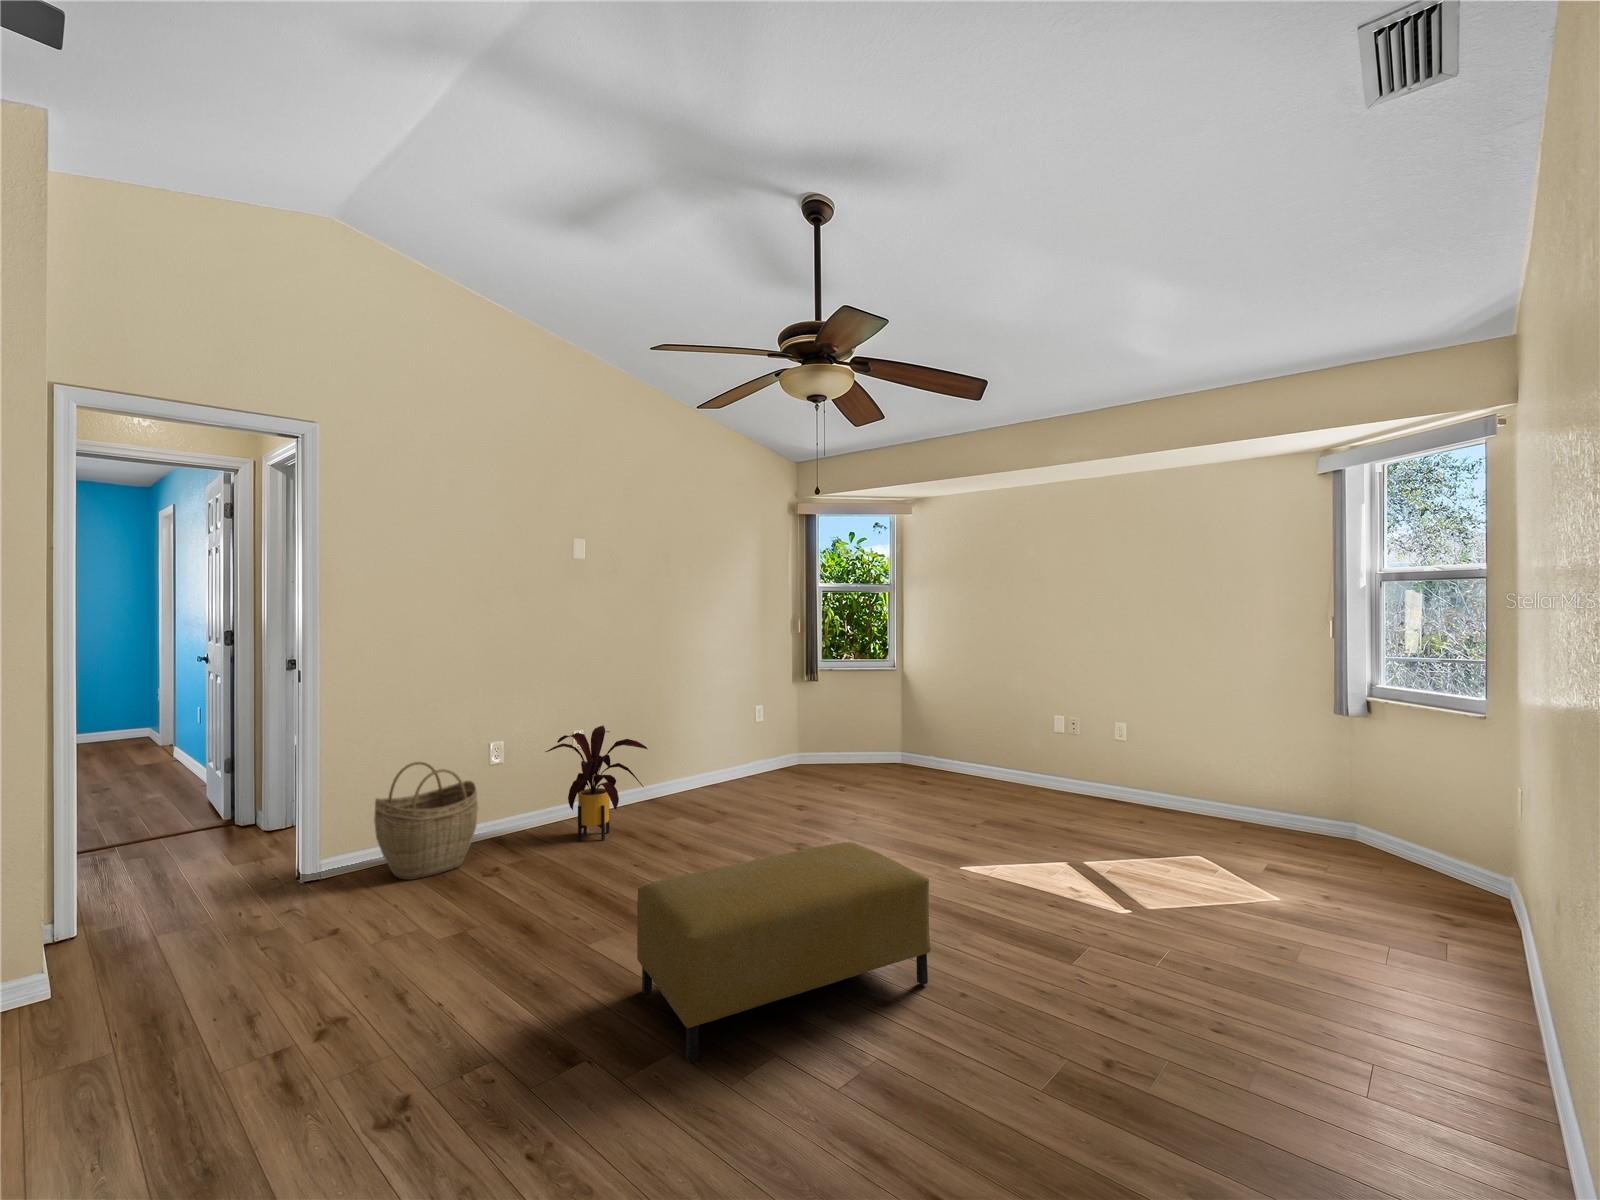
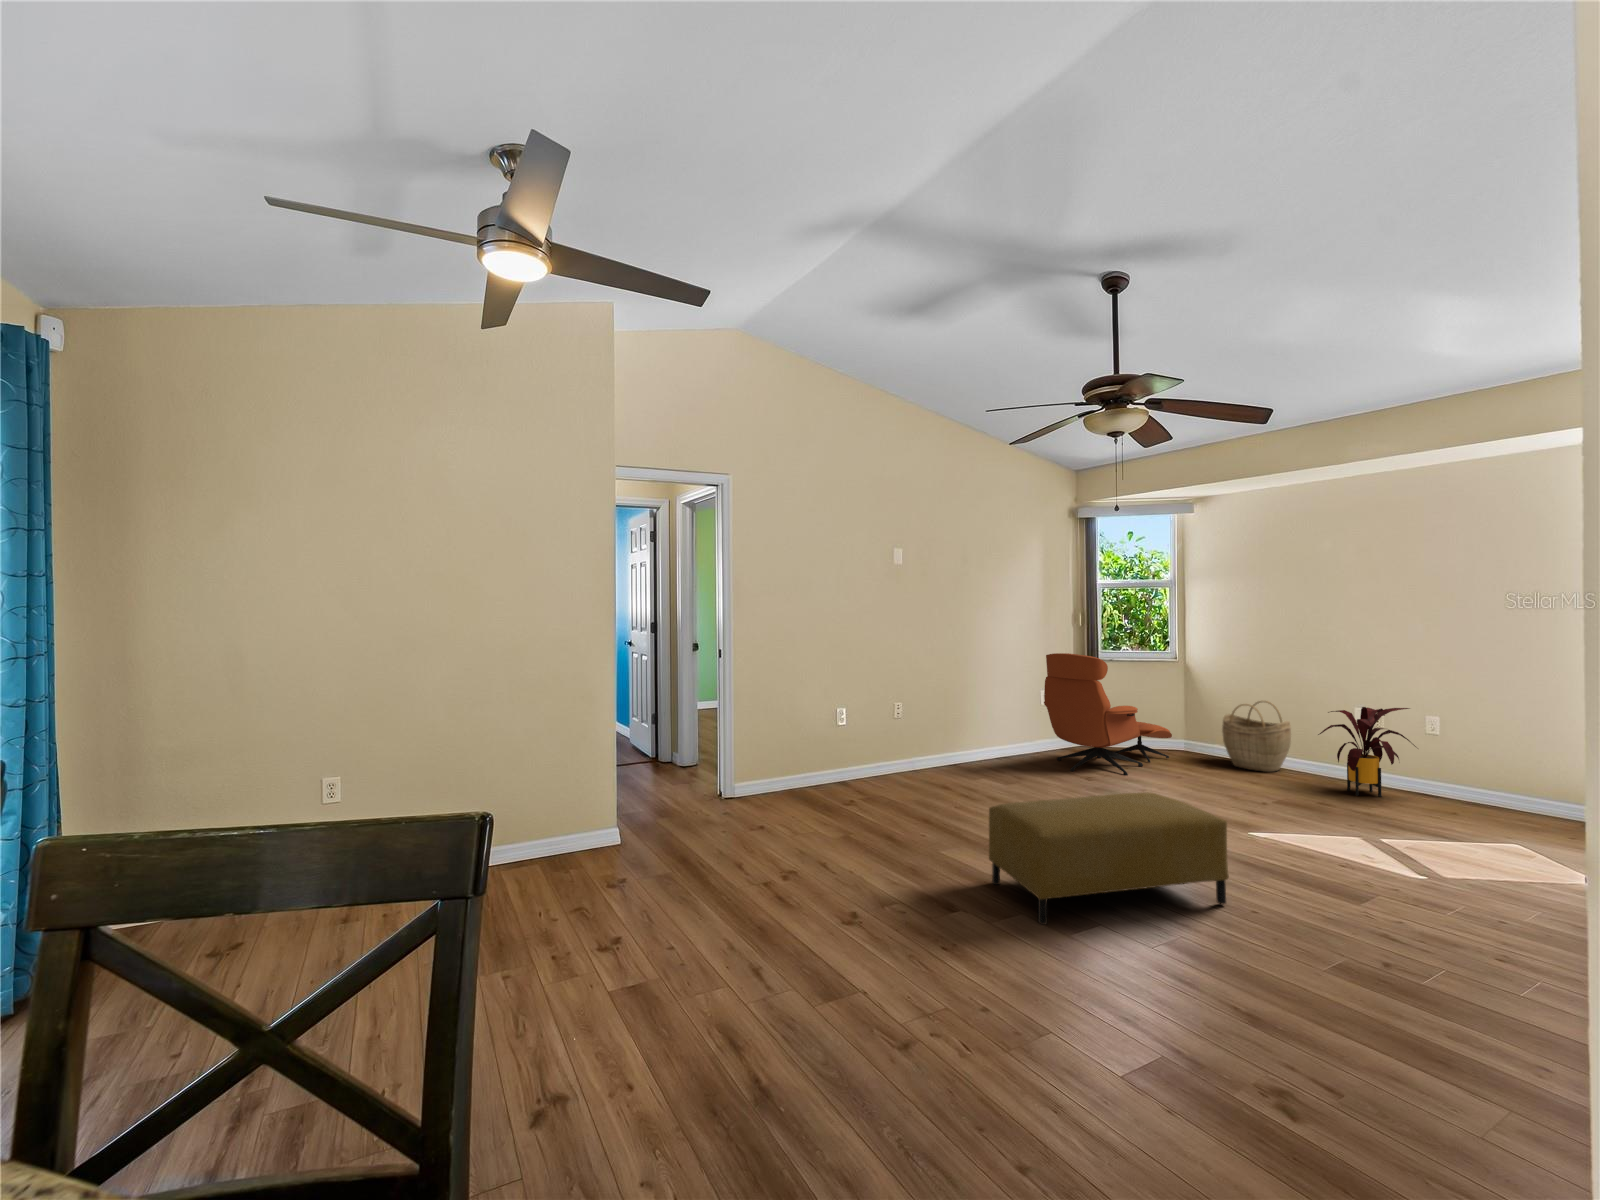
lounge chair: none [756,665,890,800] -> present [1044,653,1172,776]
house plant: present [545,726,648,841] -> present [1318,707,1416,797]
woven basket: present [374,762,478,880] -> present [1222,701,1291,772]

